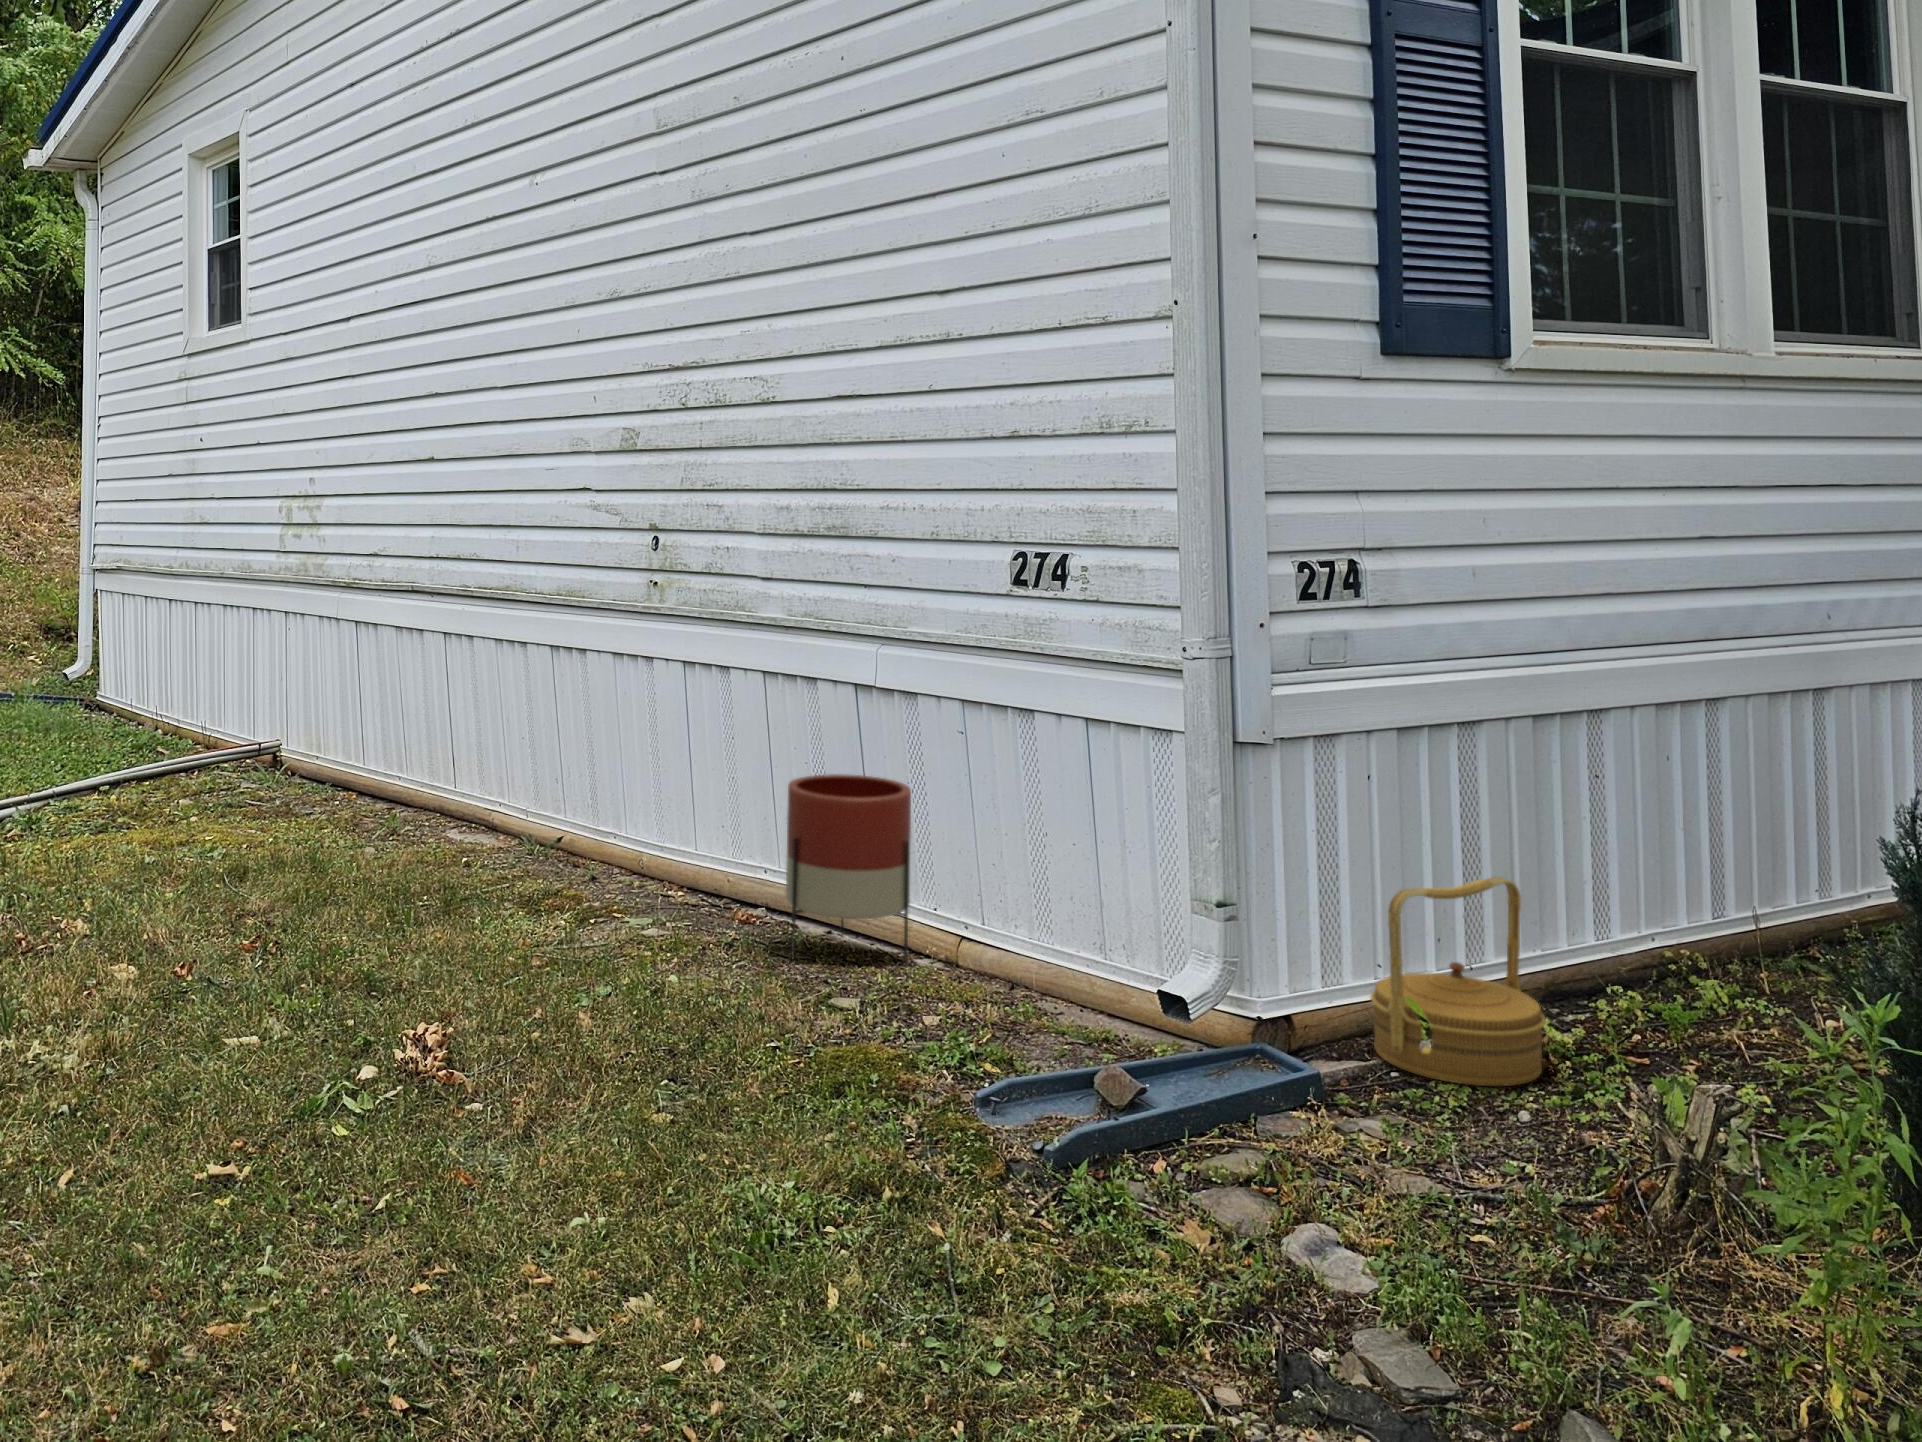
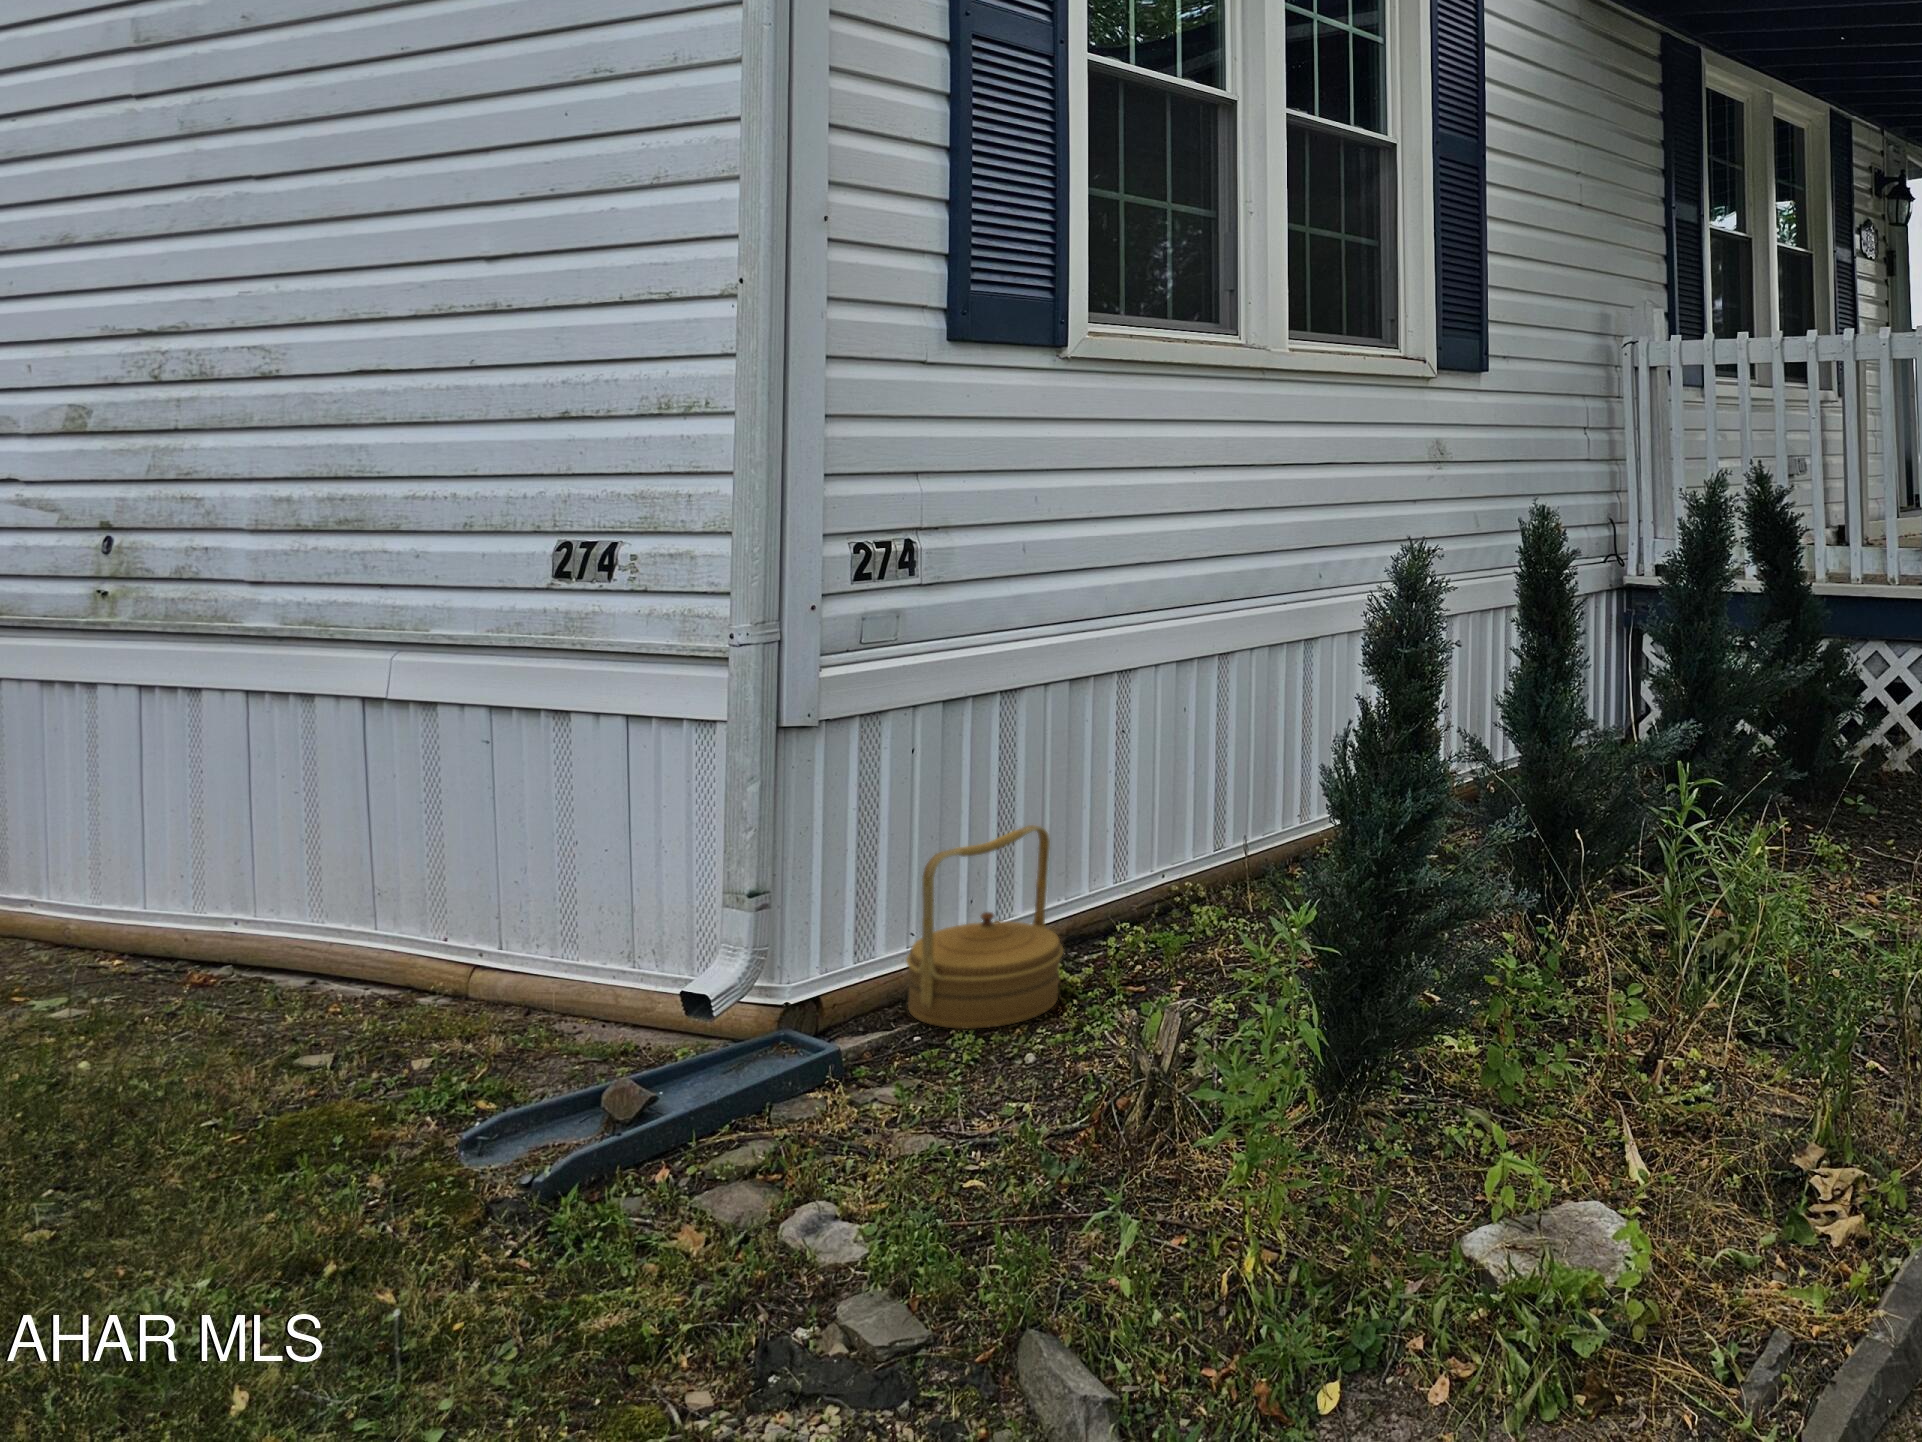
planter: present [785,774,911,965] -> none [246,801,423,1034]

